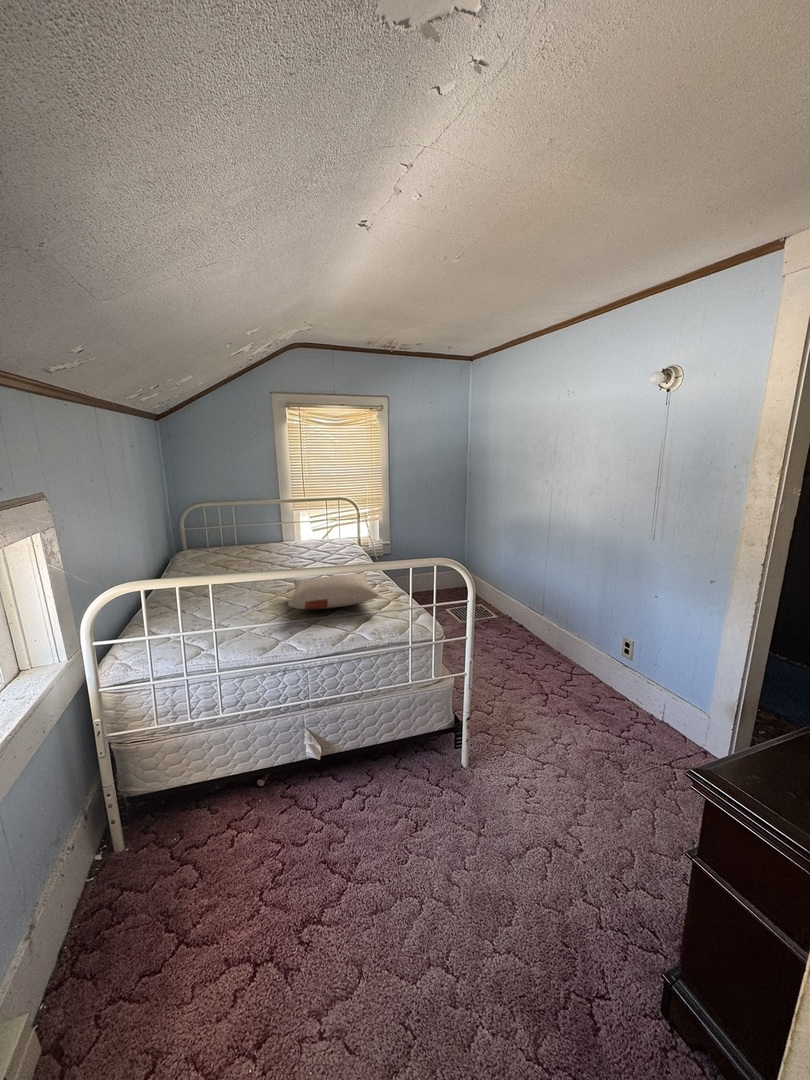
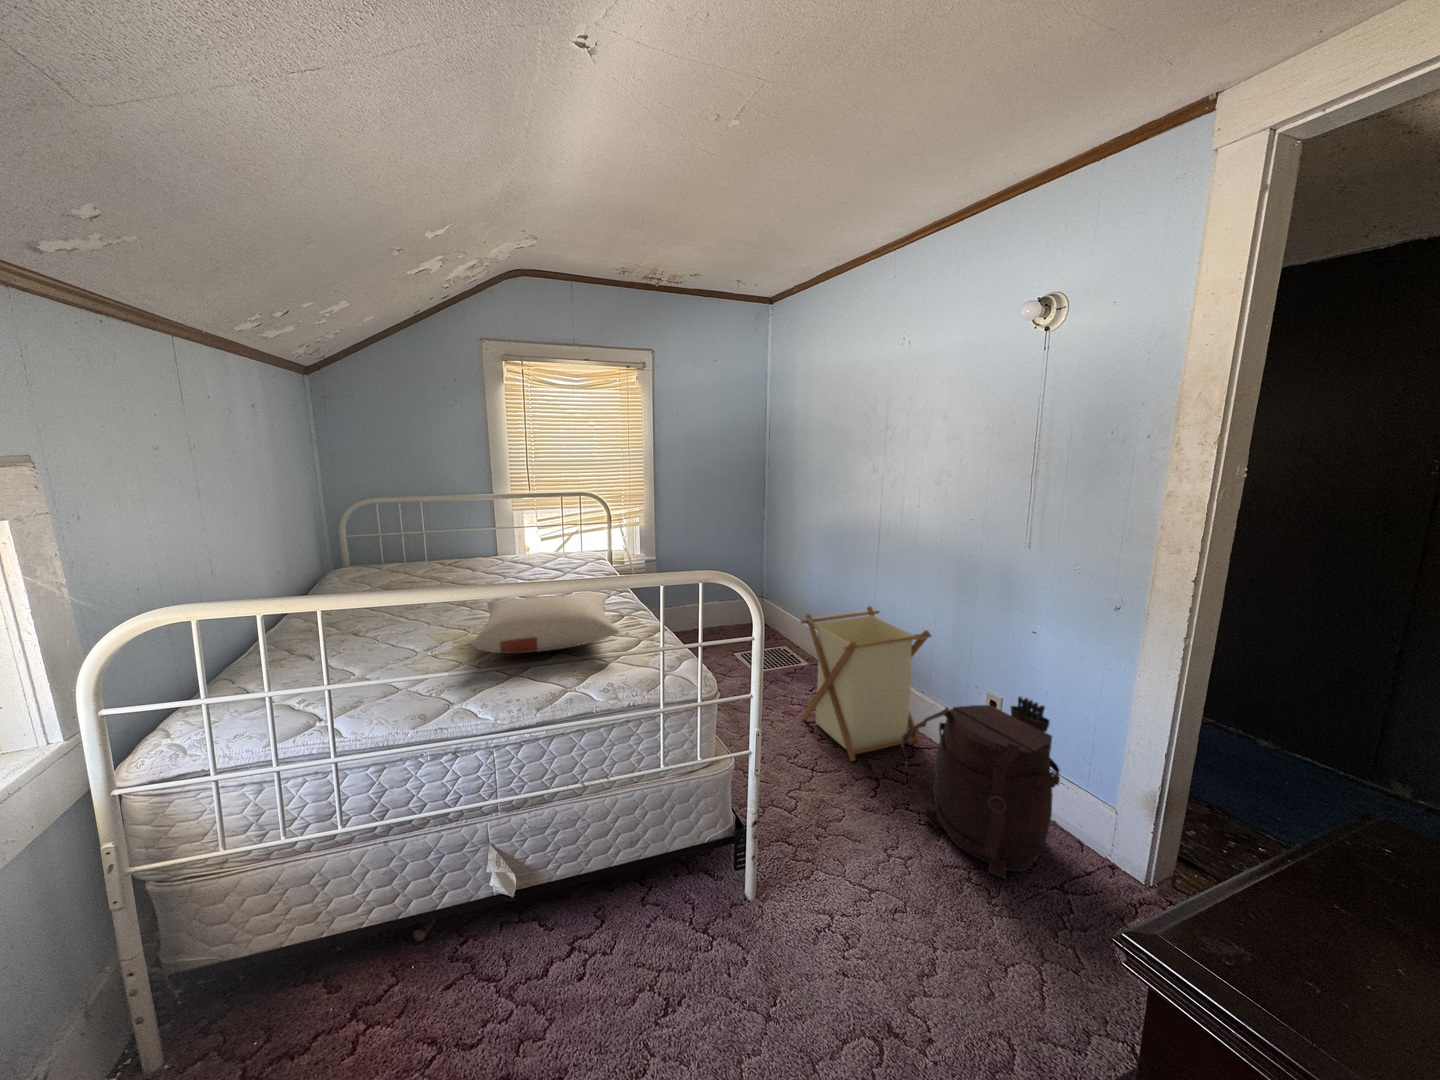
laundry basket: none [494,577,584,682] -> present [801,606,931,761]
backpack: none [564,639,670,758] -> present [902,697,1060,879]

